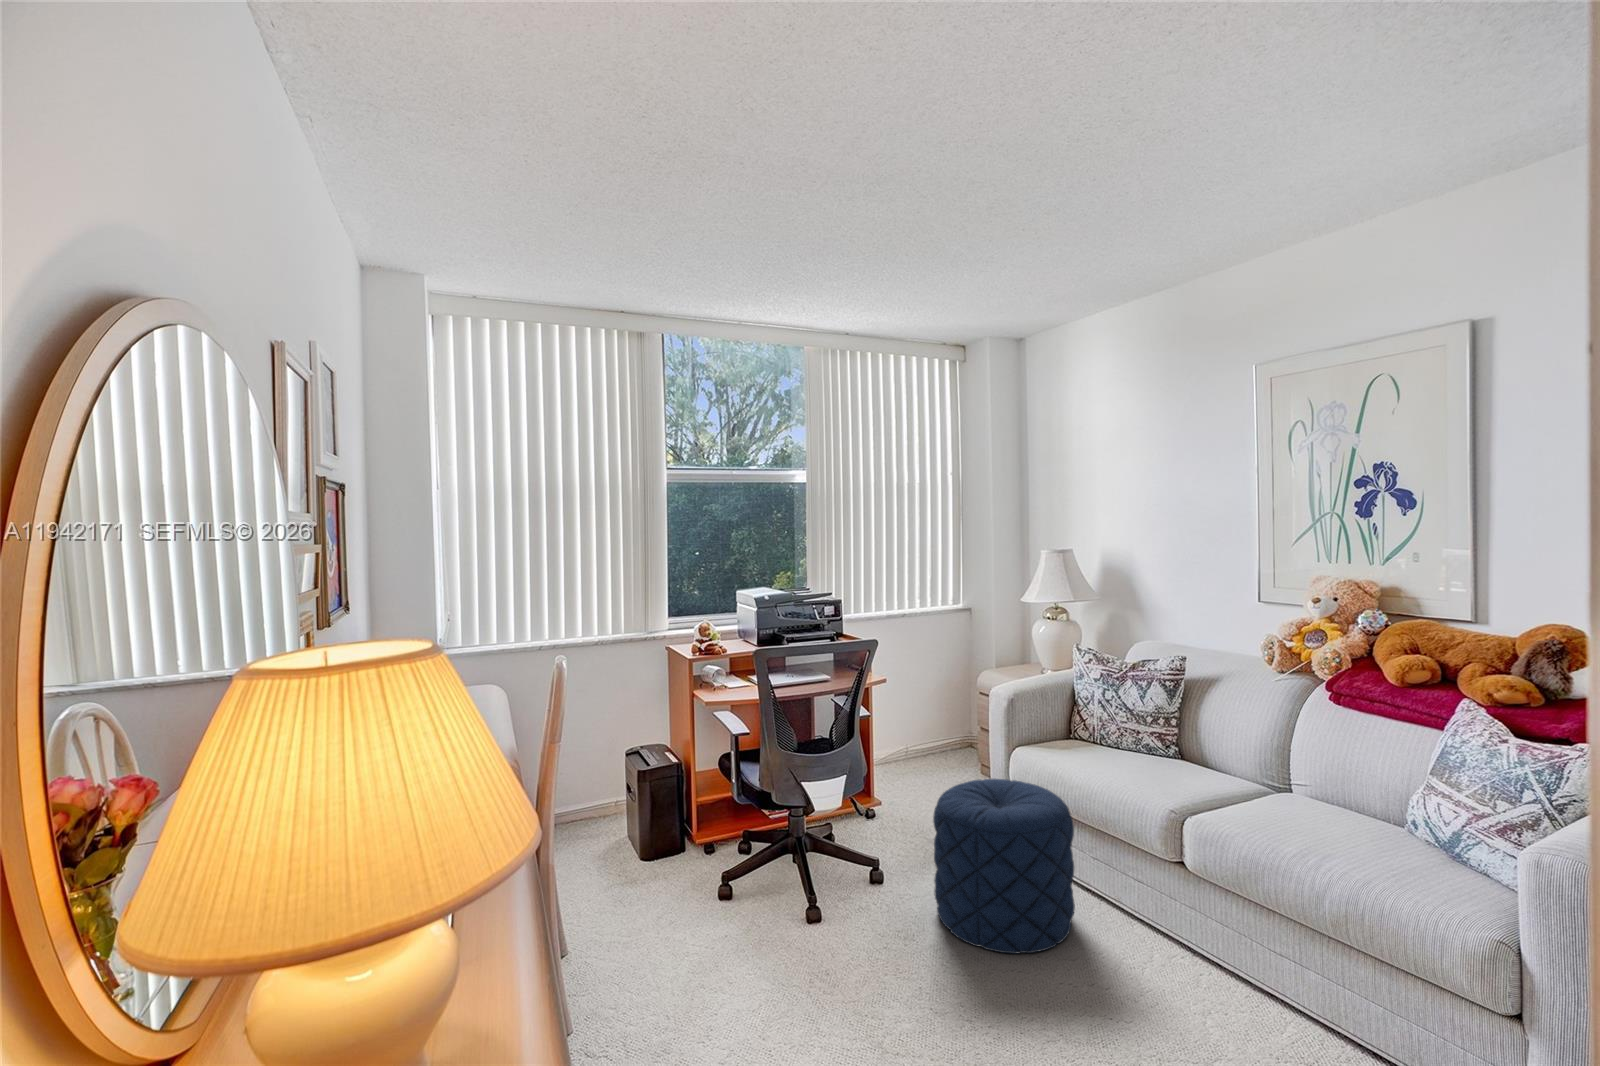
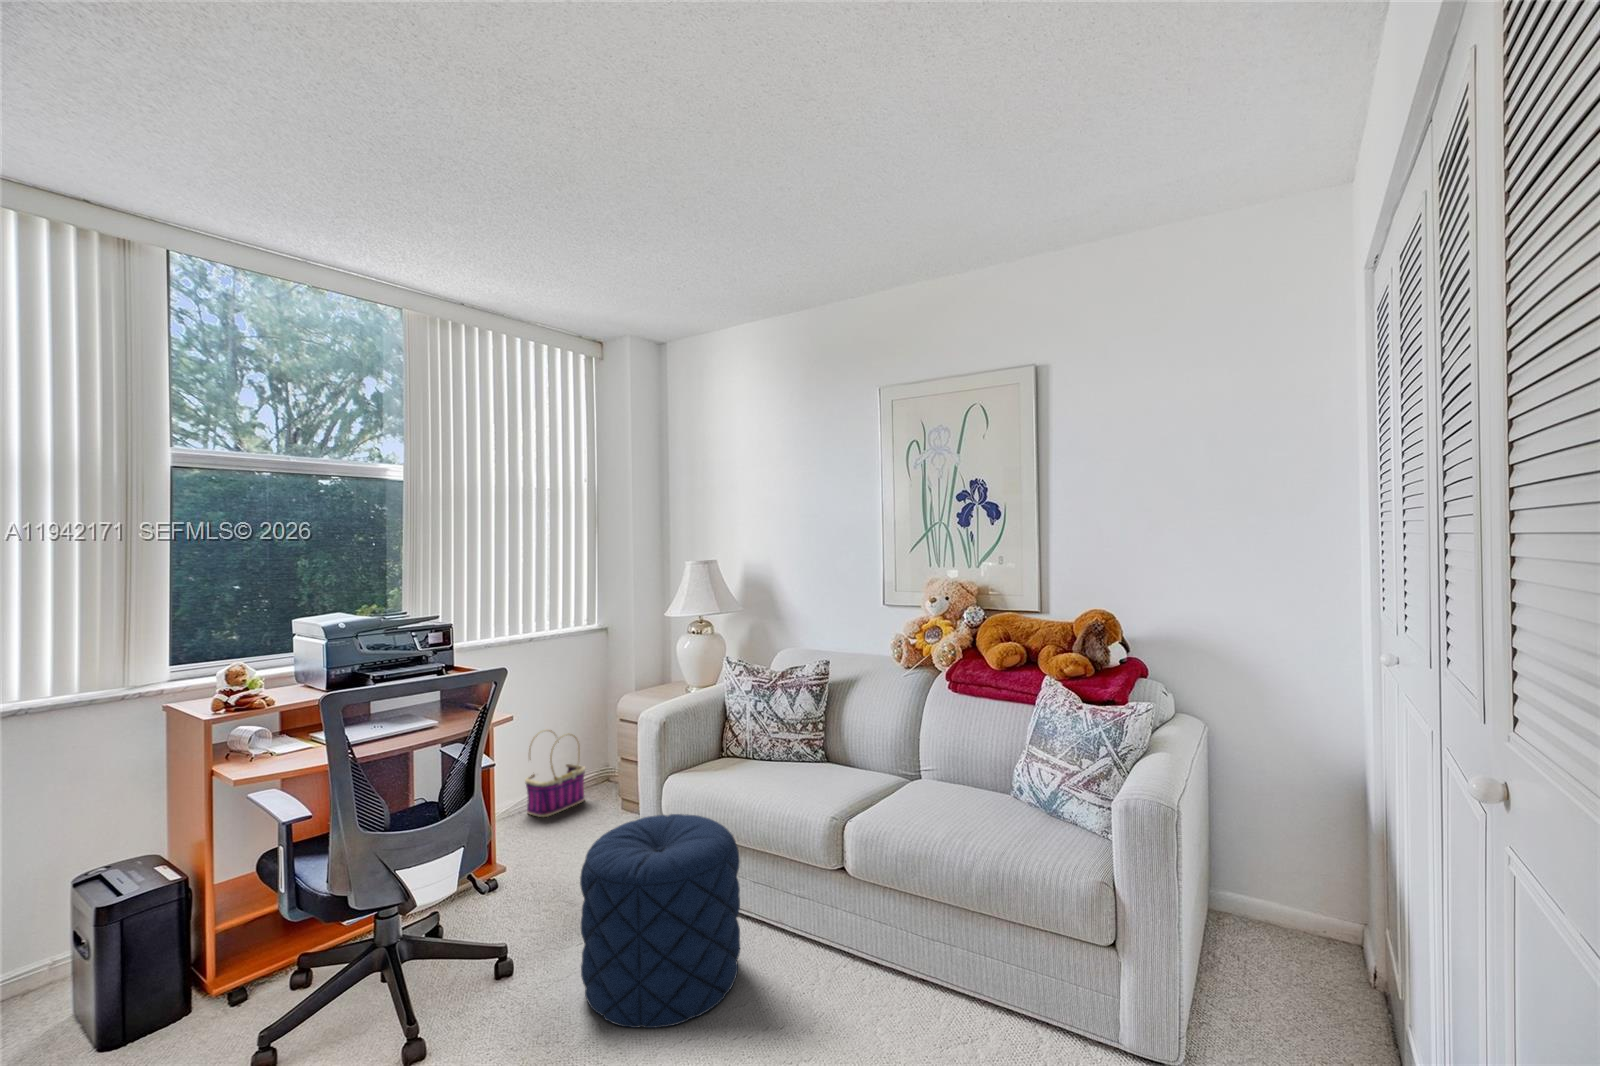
basket: none [902,695,954,771] -> present [525,731,585,817]

